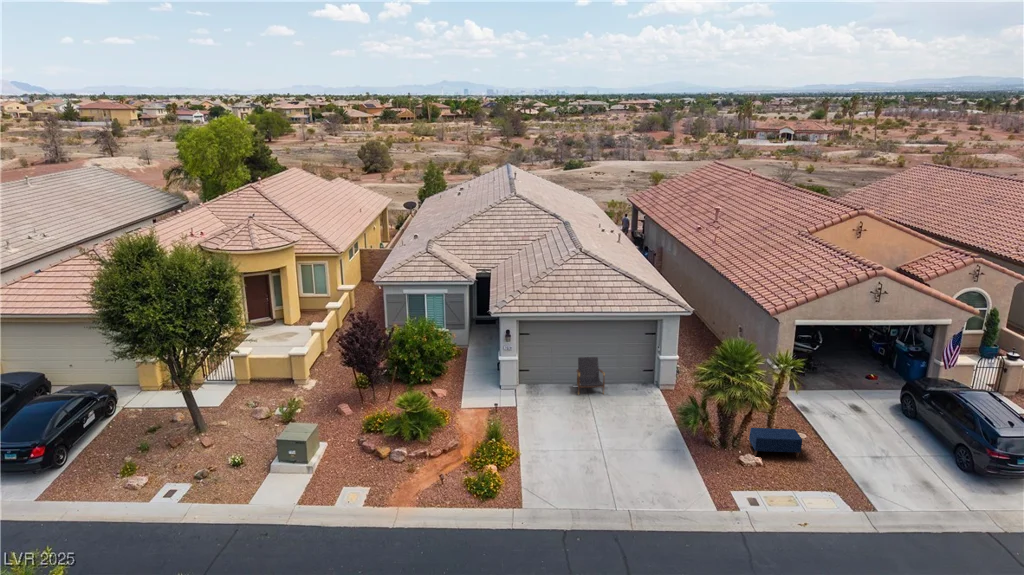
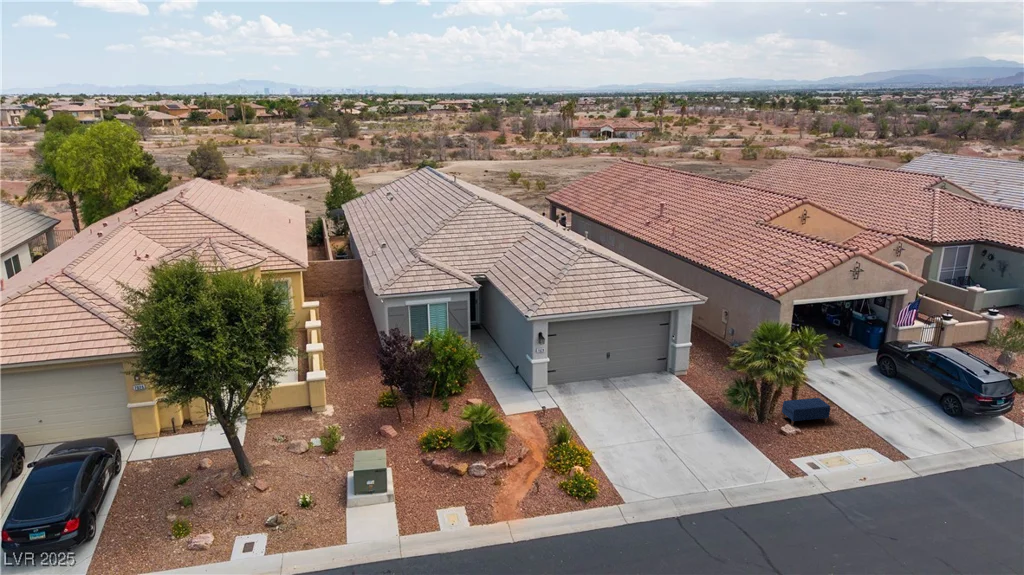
lounge chair: present [577,357,605,394] -> none [600,351,631,390]

